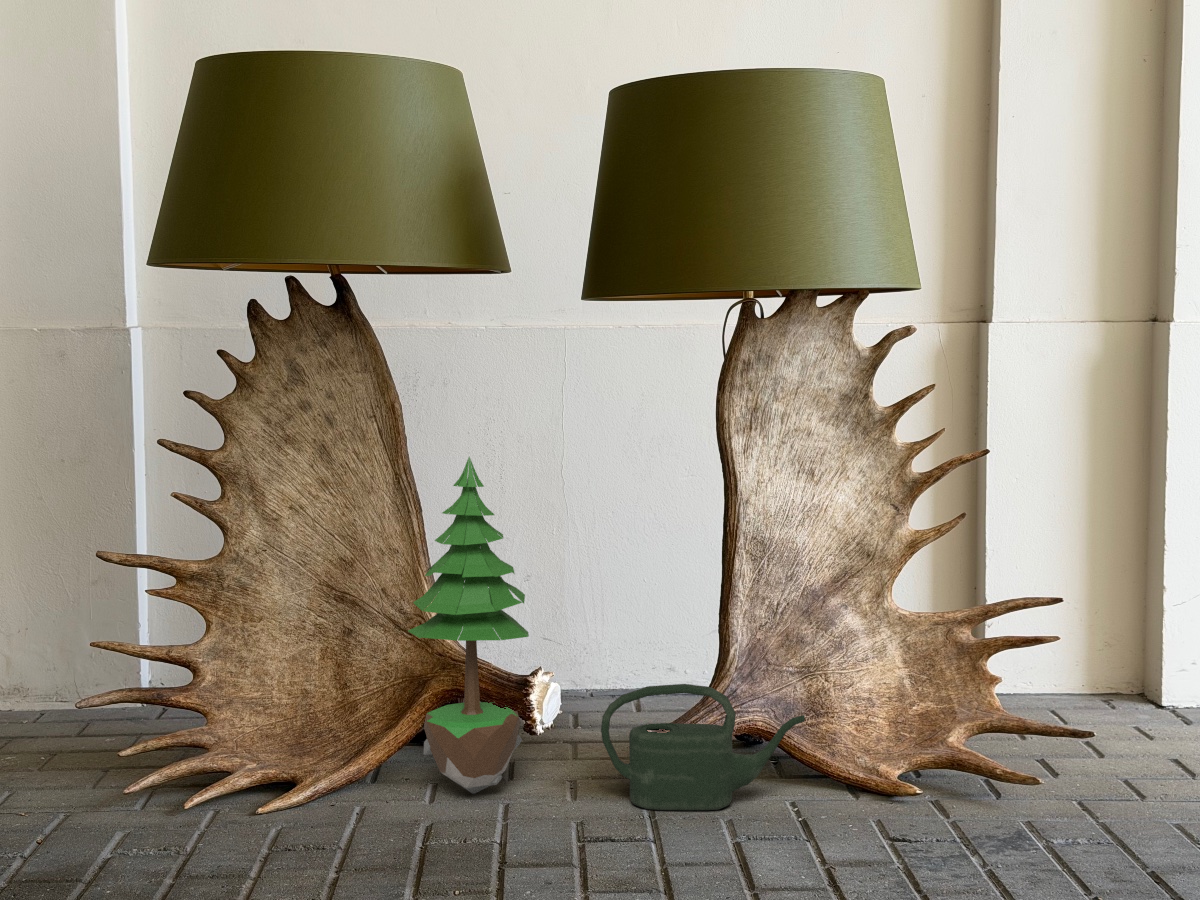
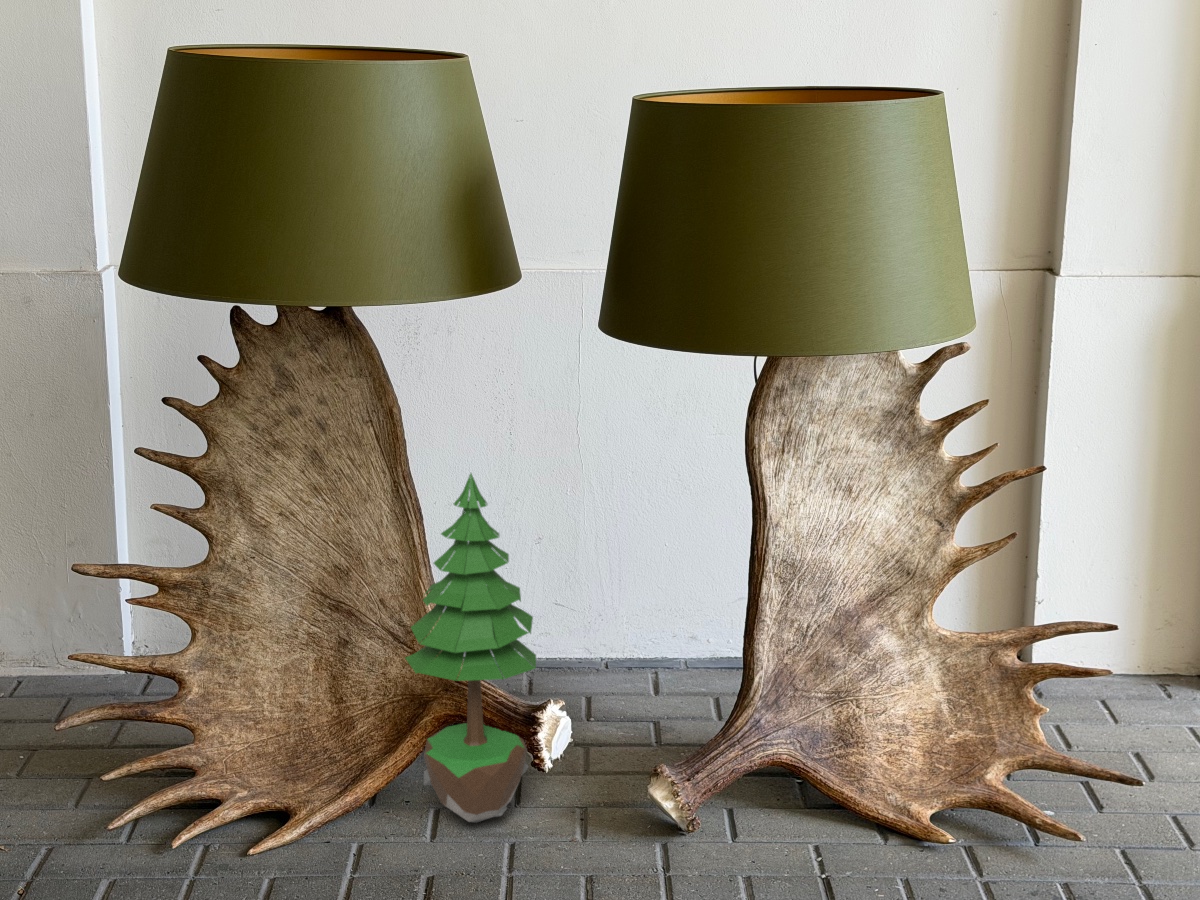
watering can: present [601,684,805,810] -> none [613,721,834,856]

